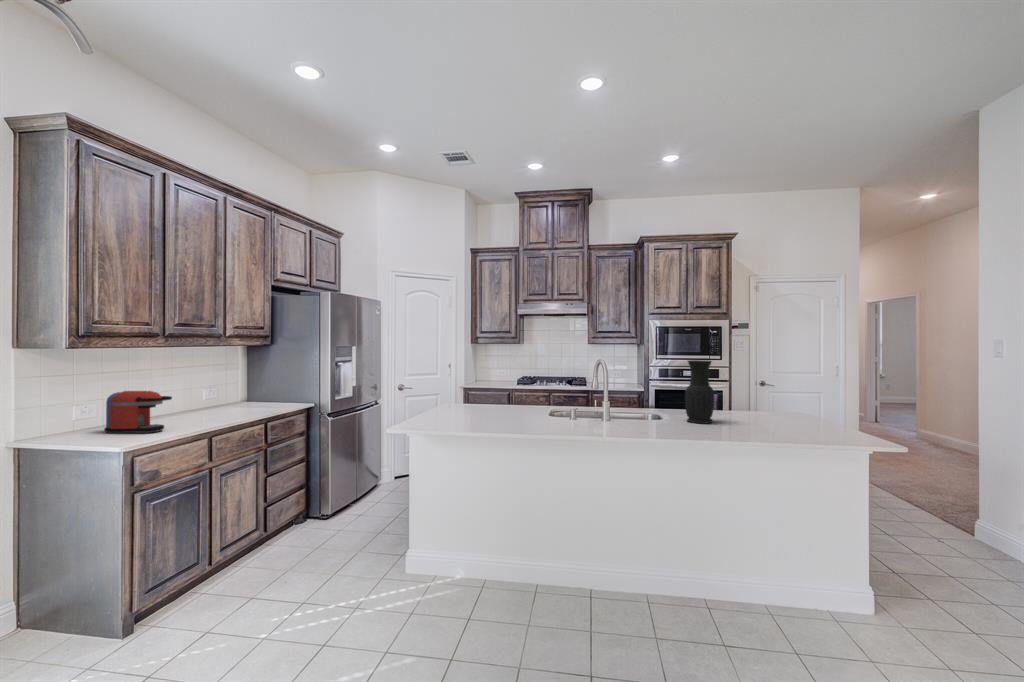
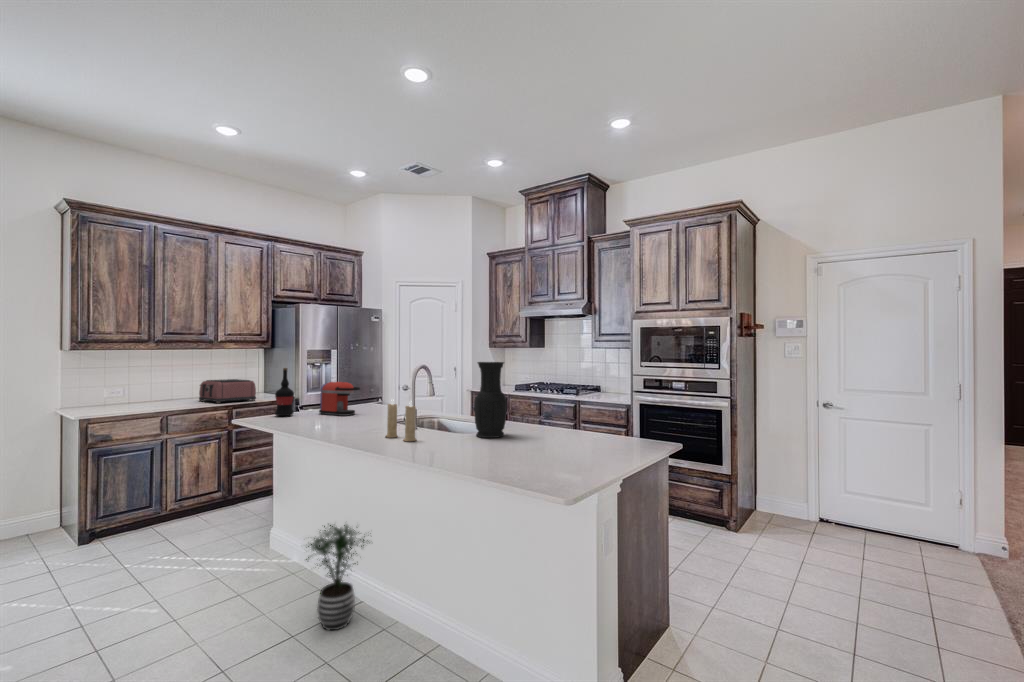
wine bottle: none [429,369,448,423] -> present [275,368,294,416]
toaster: none [195,383,270,415] -> present [199,379,256,403]
coffee maker: present [104,391,172,433] -> present [319,382,360,416]
candle: none [640,394,680,432] -> present [386,399,416,441]
potted plant: none [574,514,641,615] -> present [306,525,369,630]

